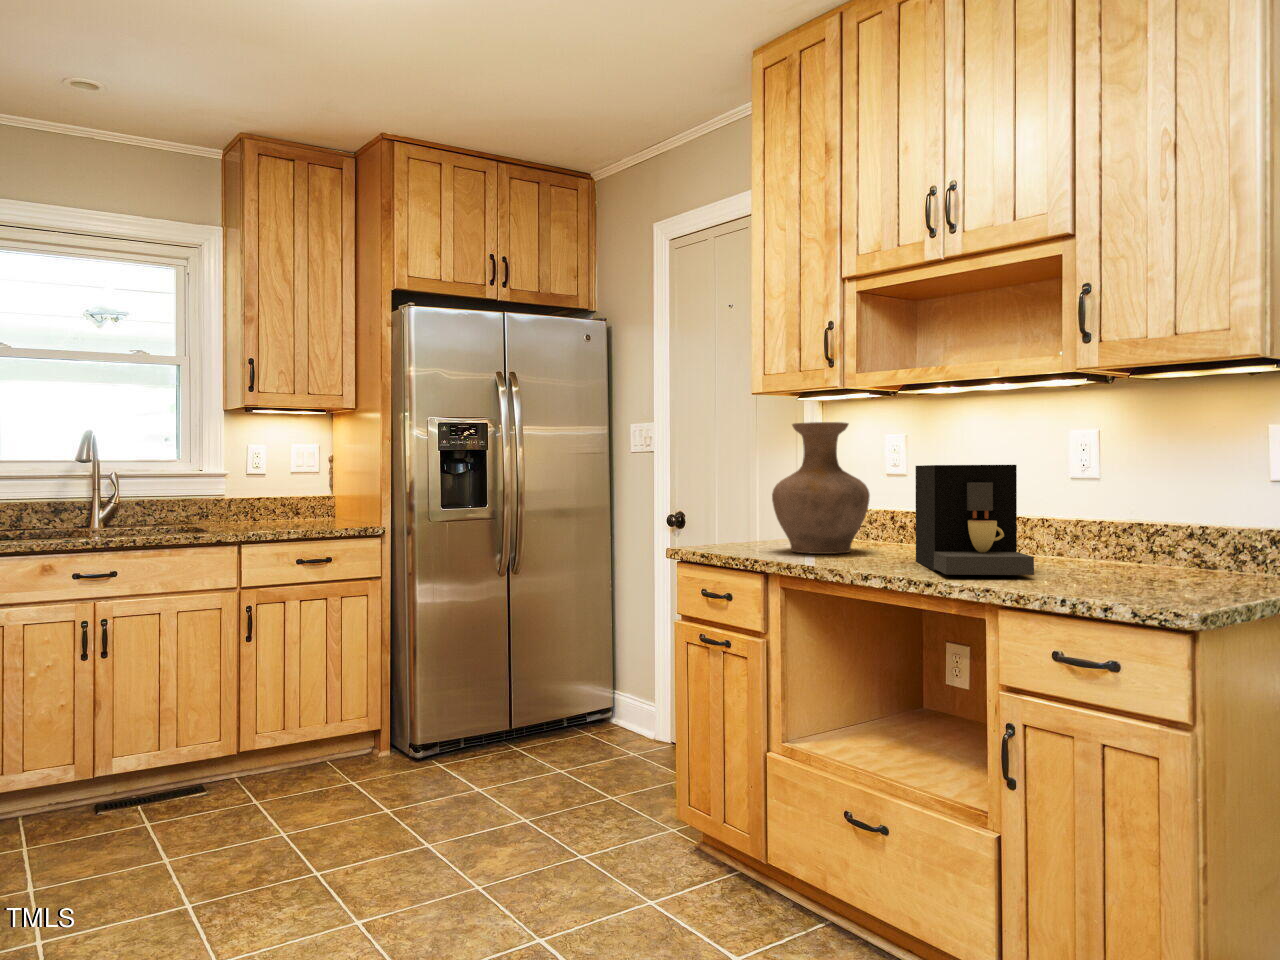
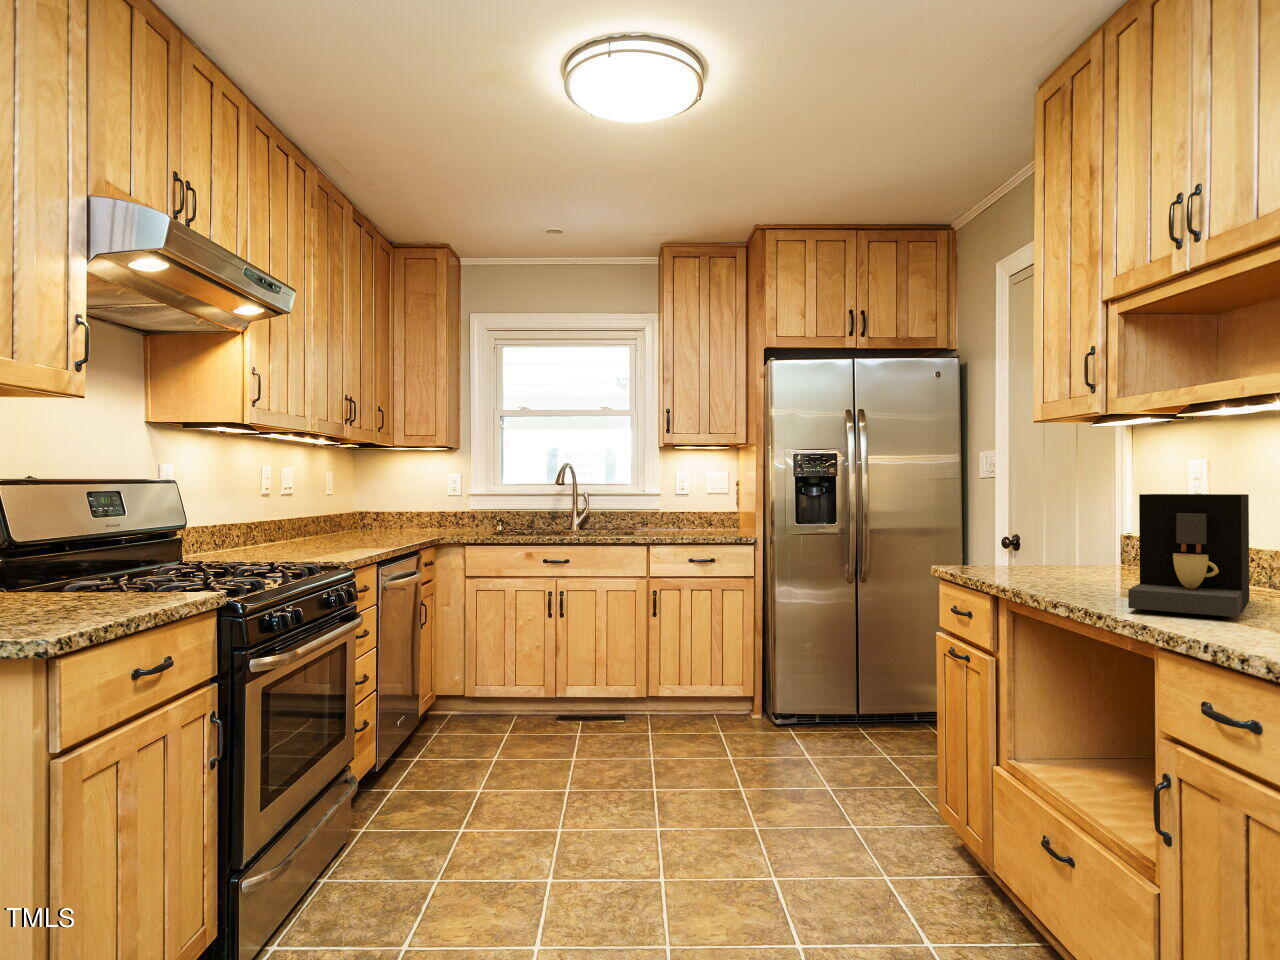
vase: present [772,422,870,554] -> none [1026,449,1134,581]

